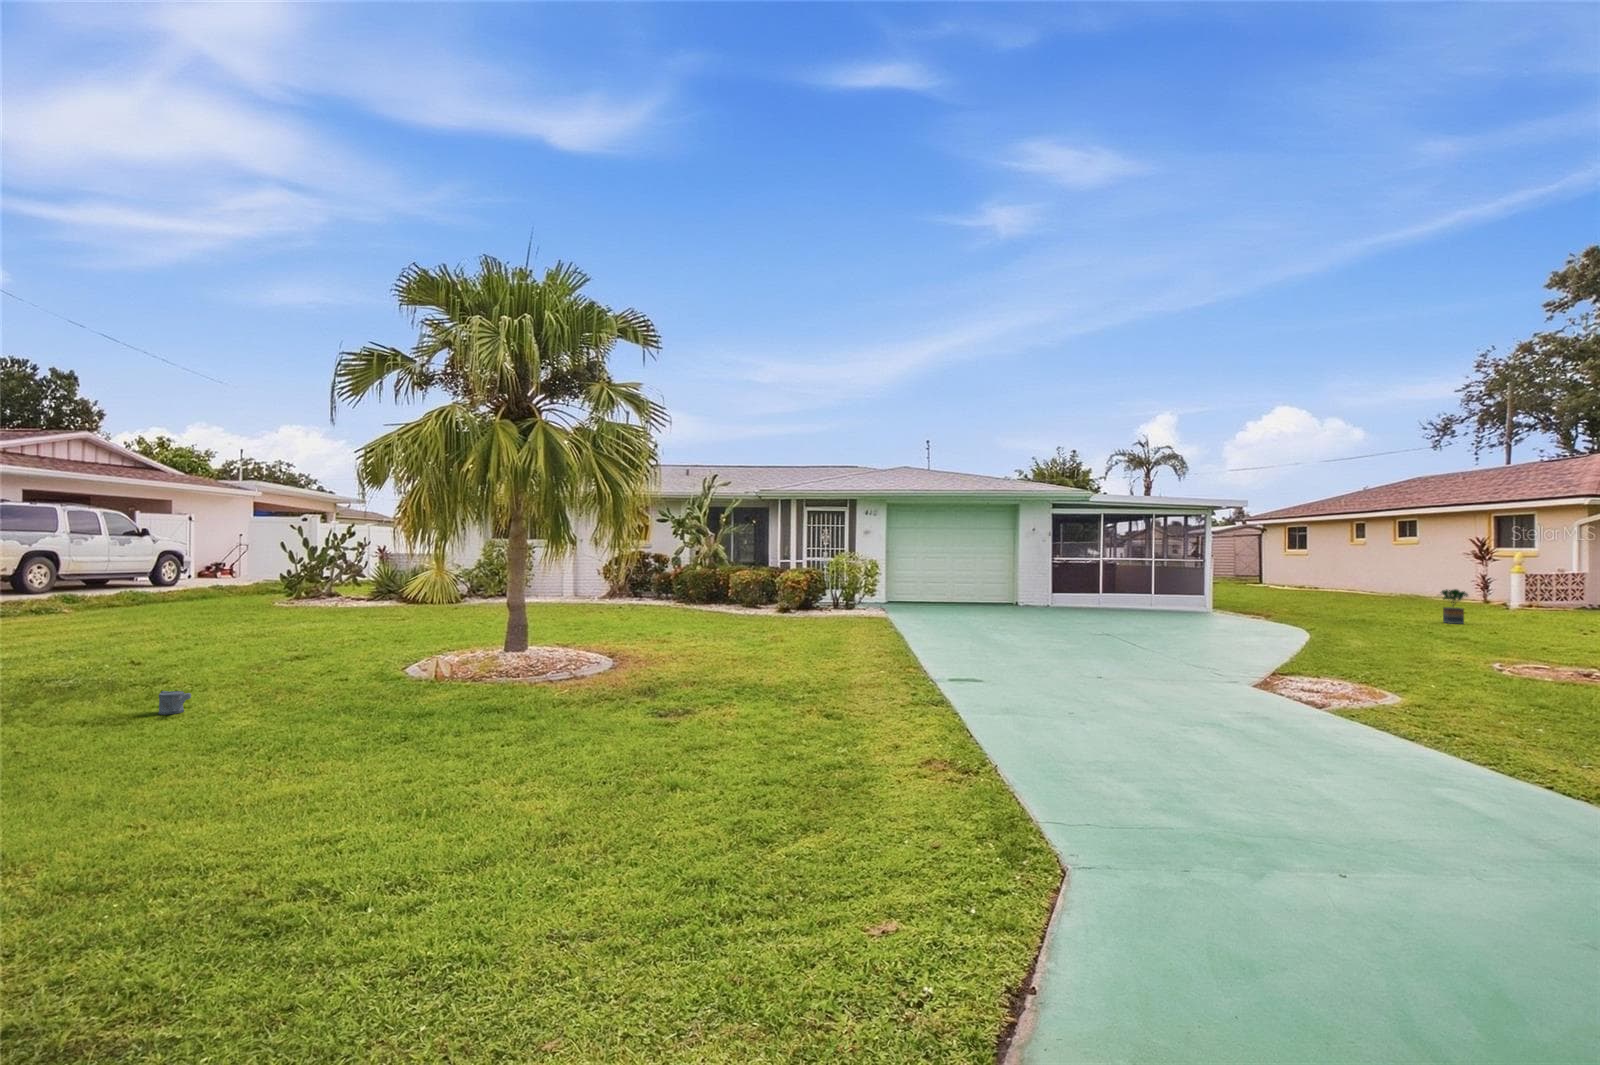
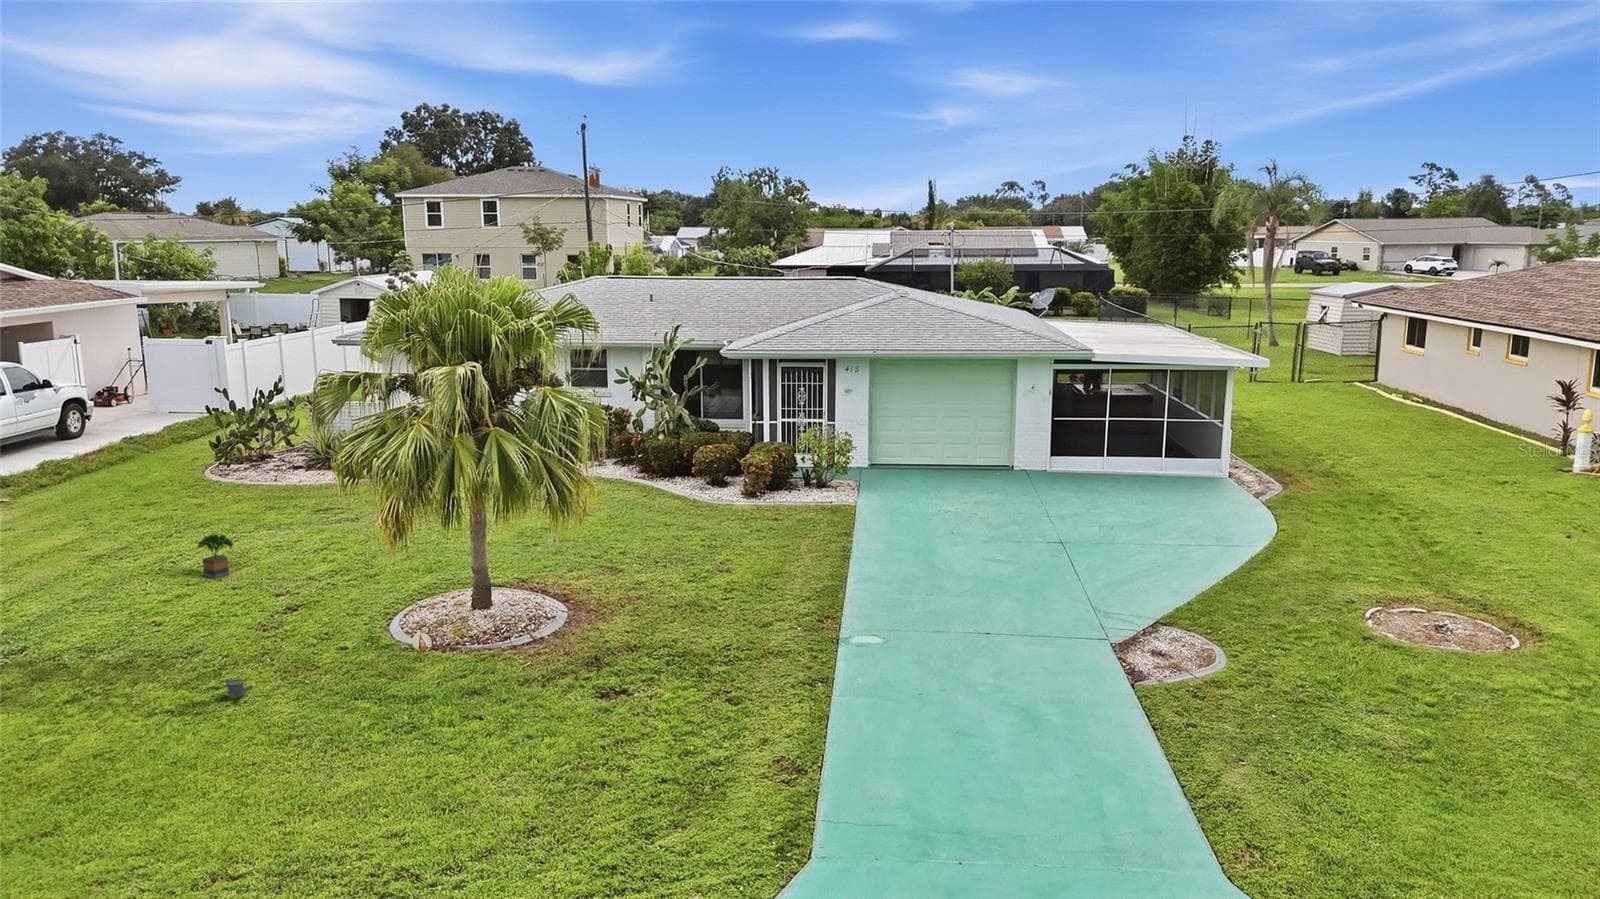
potted tree: present [1441,589,1468,624] -> present [197,534,233,579]

